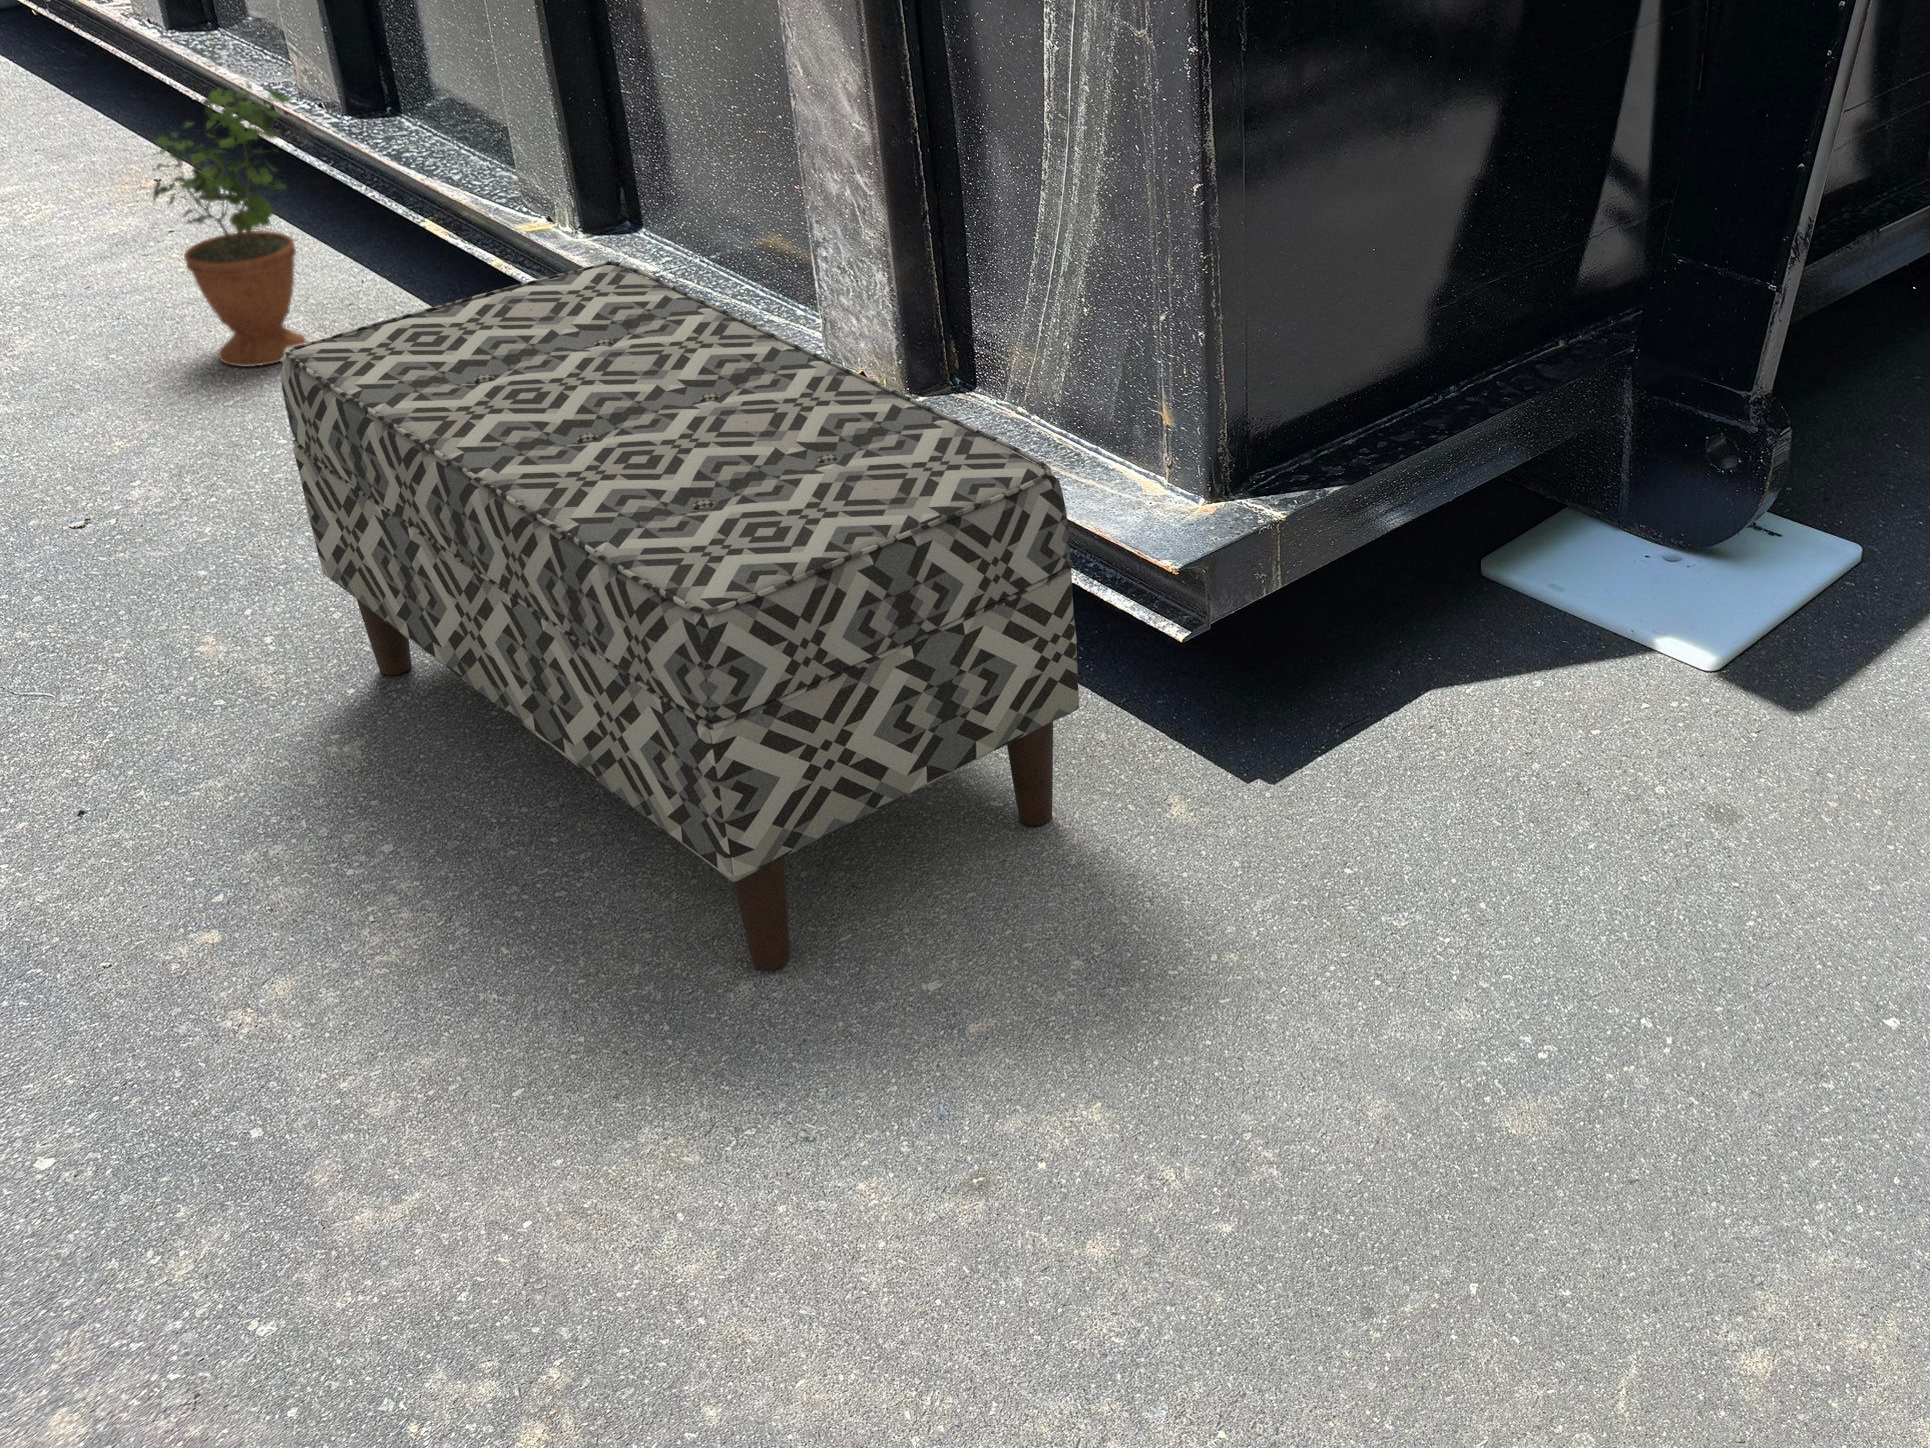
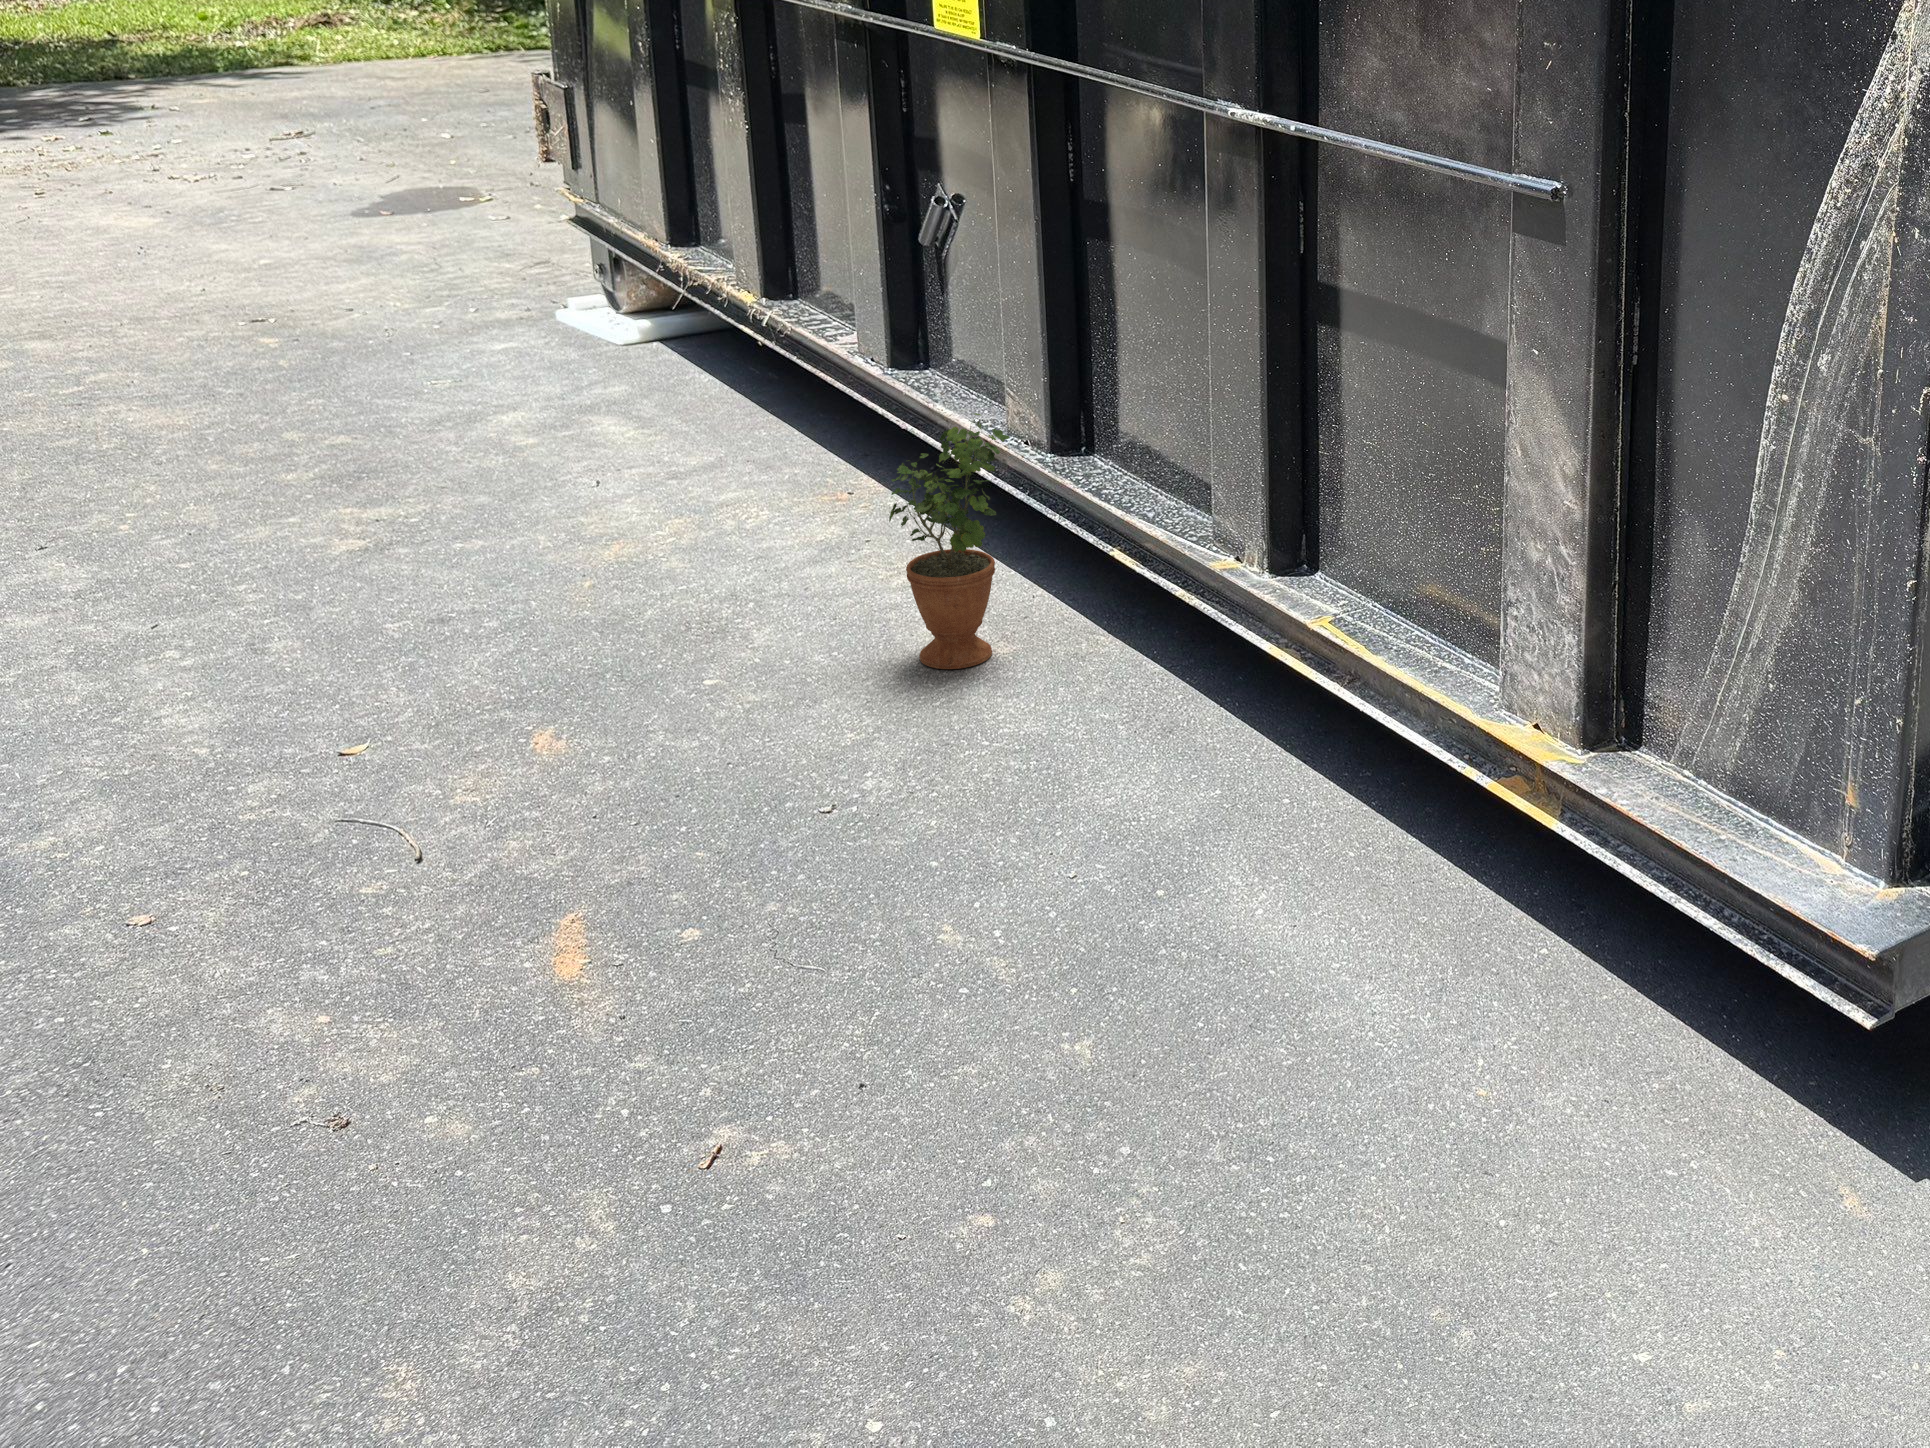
bench: present [281,261,1079,970] -> none [1053,608,1774,1312]

